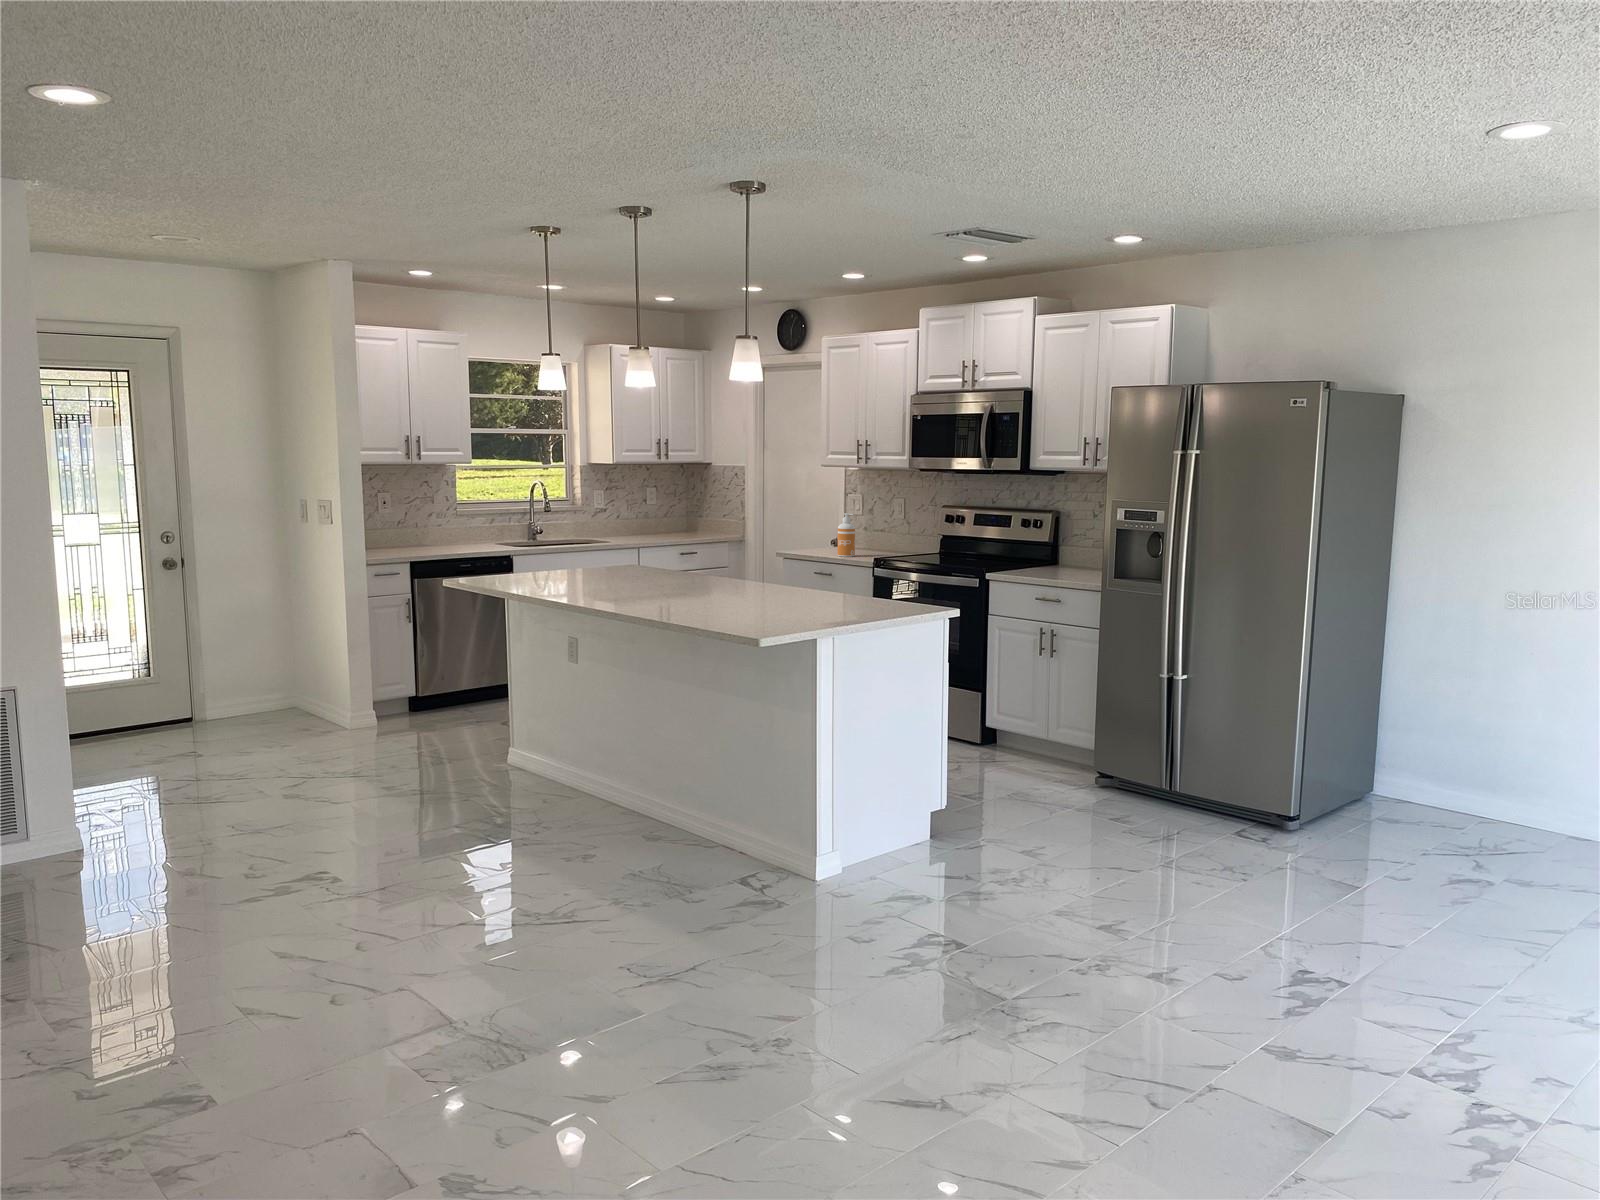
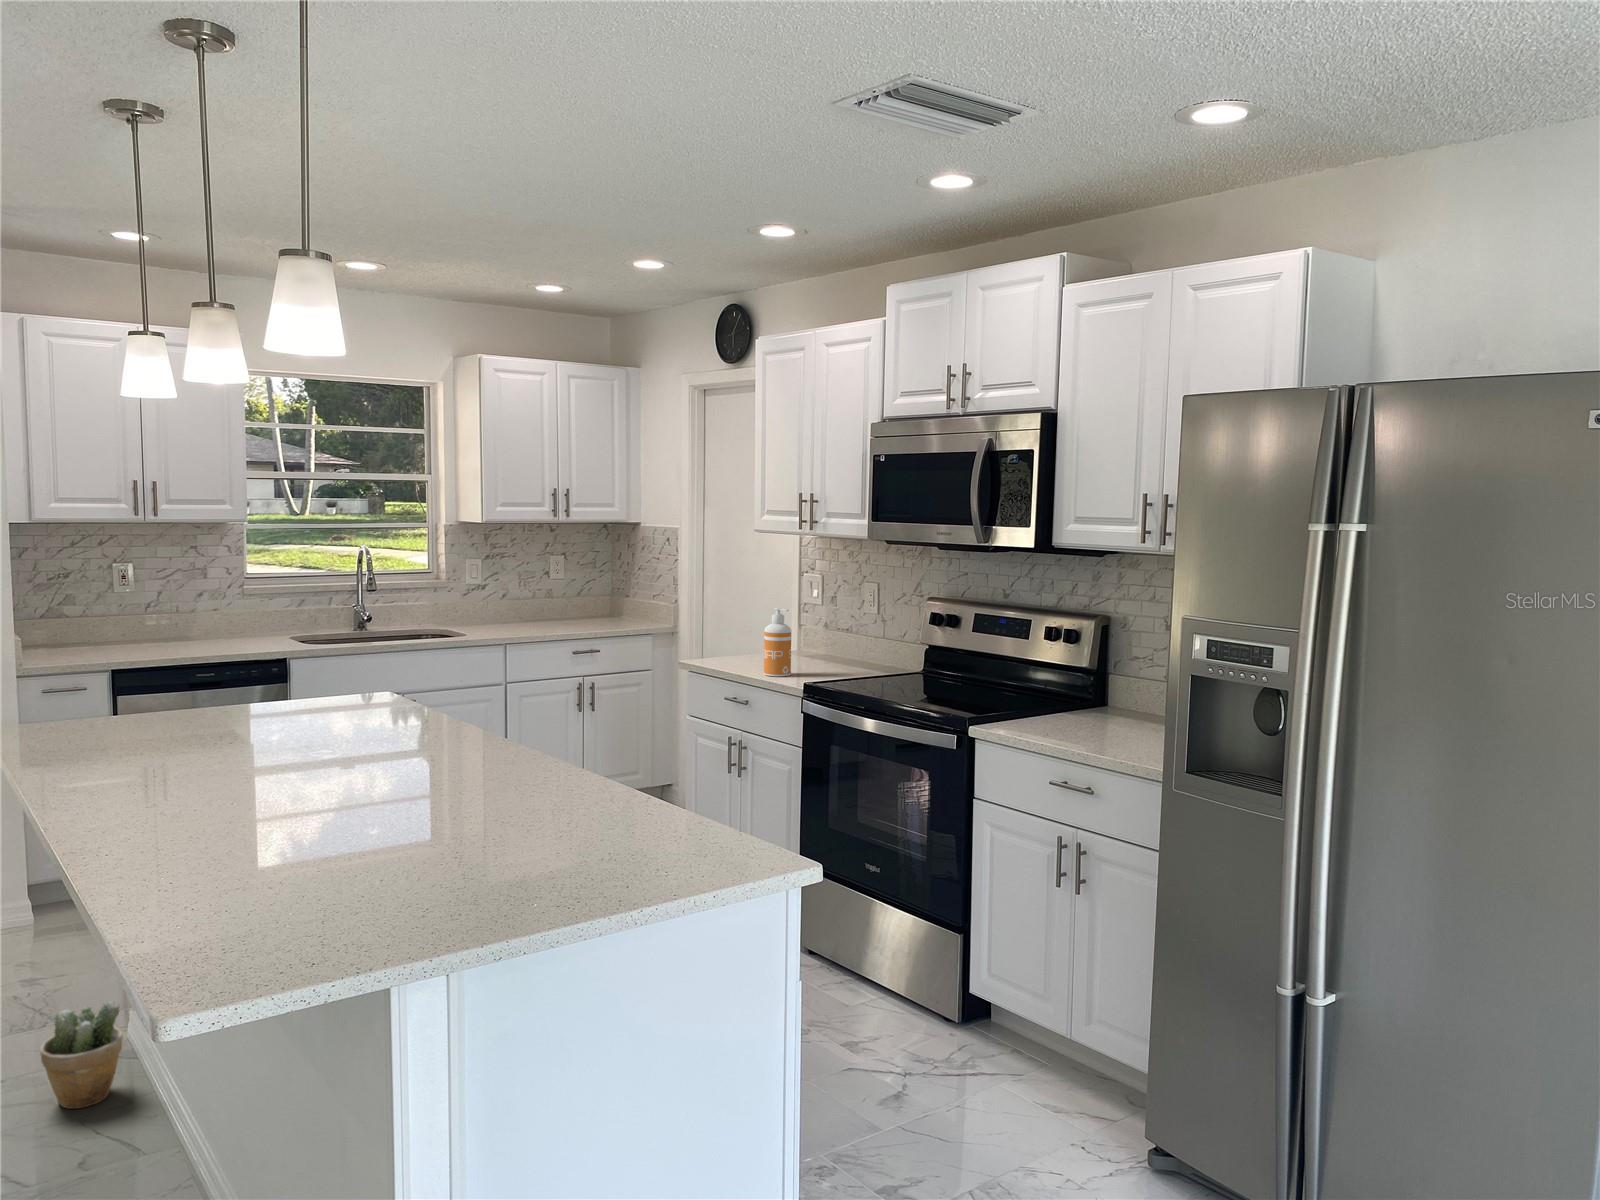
potted plant: none [487,729,528,787] -> present [40,1001,123,1109]

